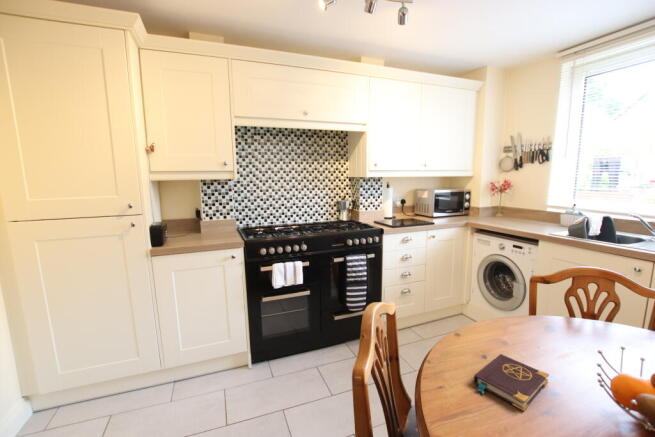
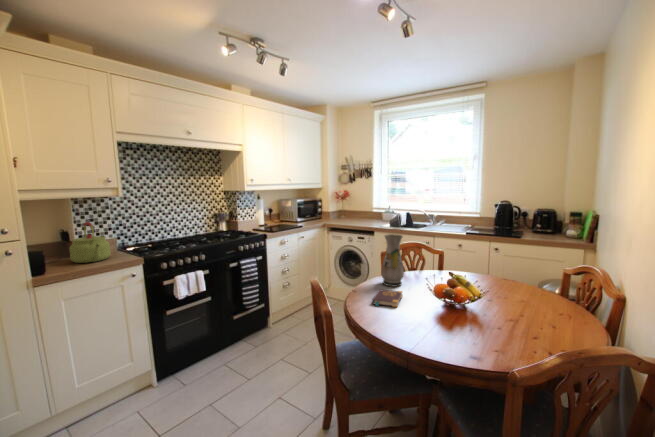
kettle: none [191,203,223,240] -> present [70,222,111,263]
vase: none [515,257,568,354] -> present [381,234,404,287]

